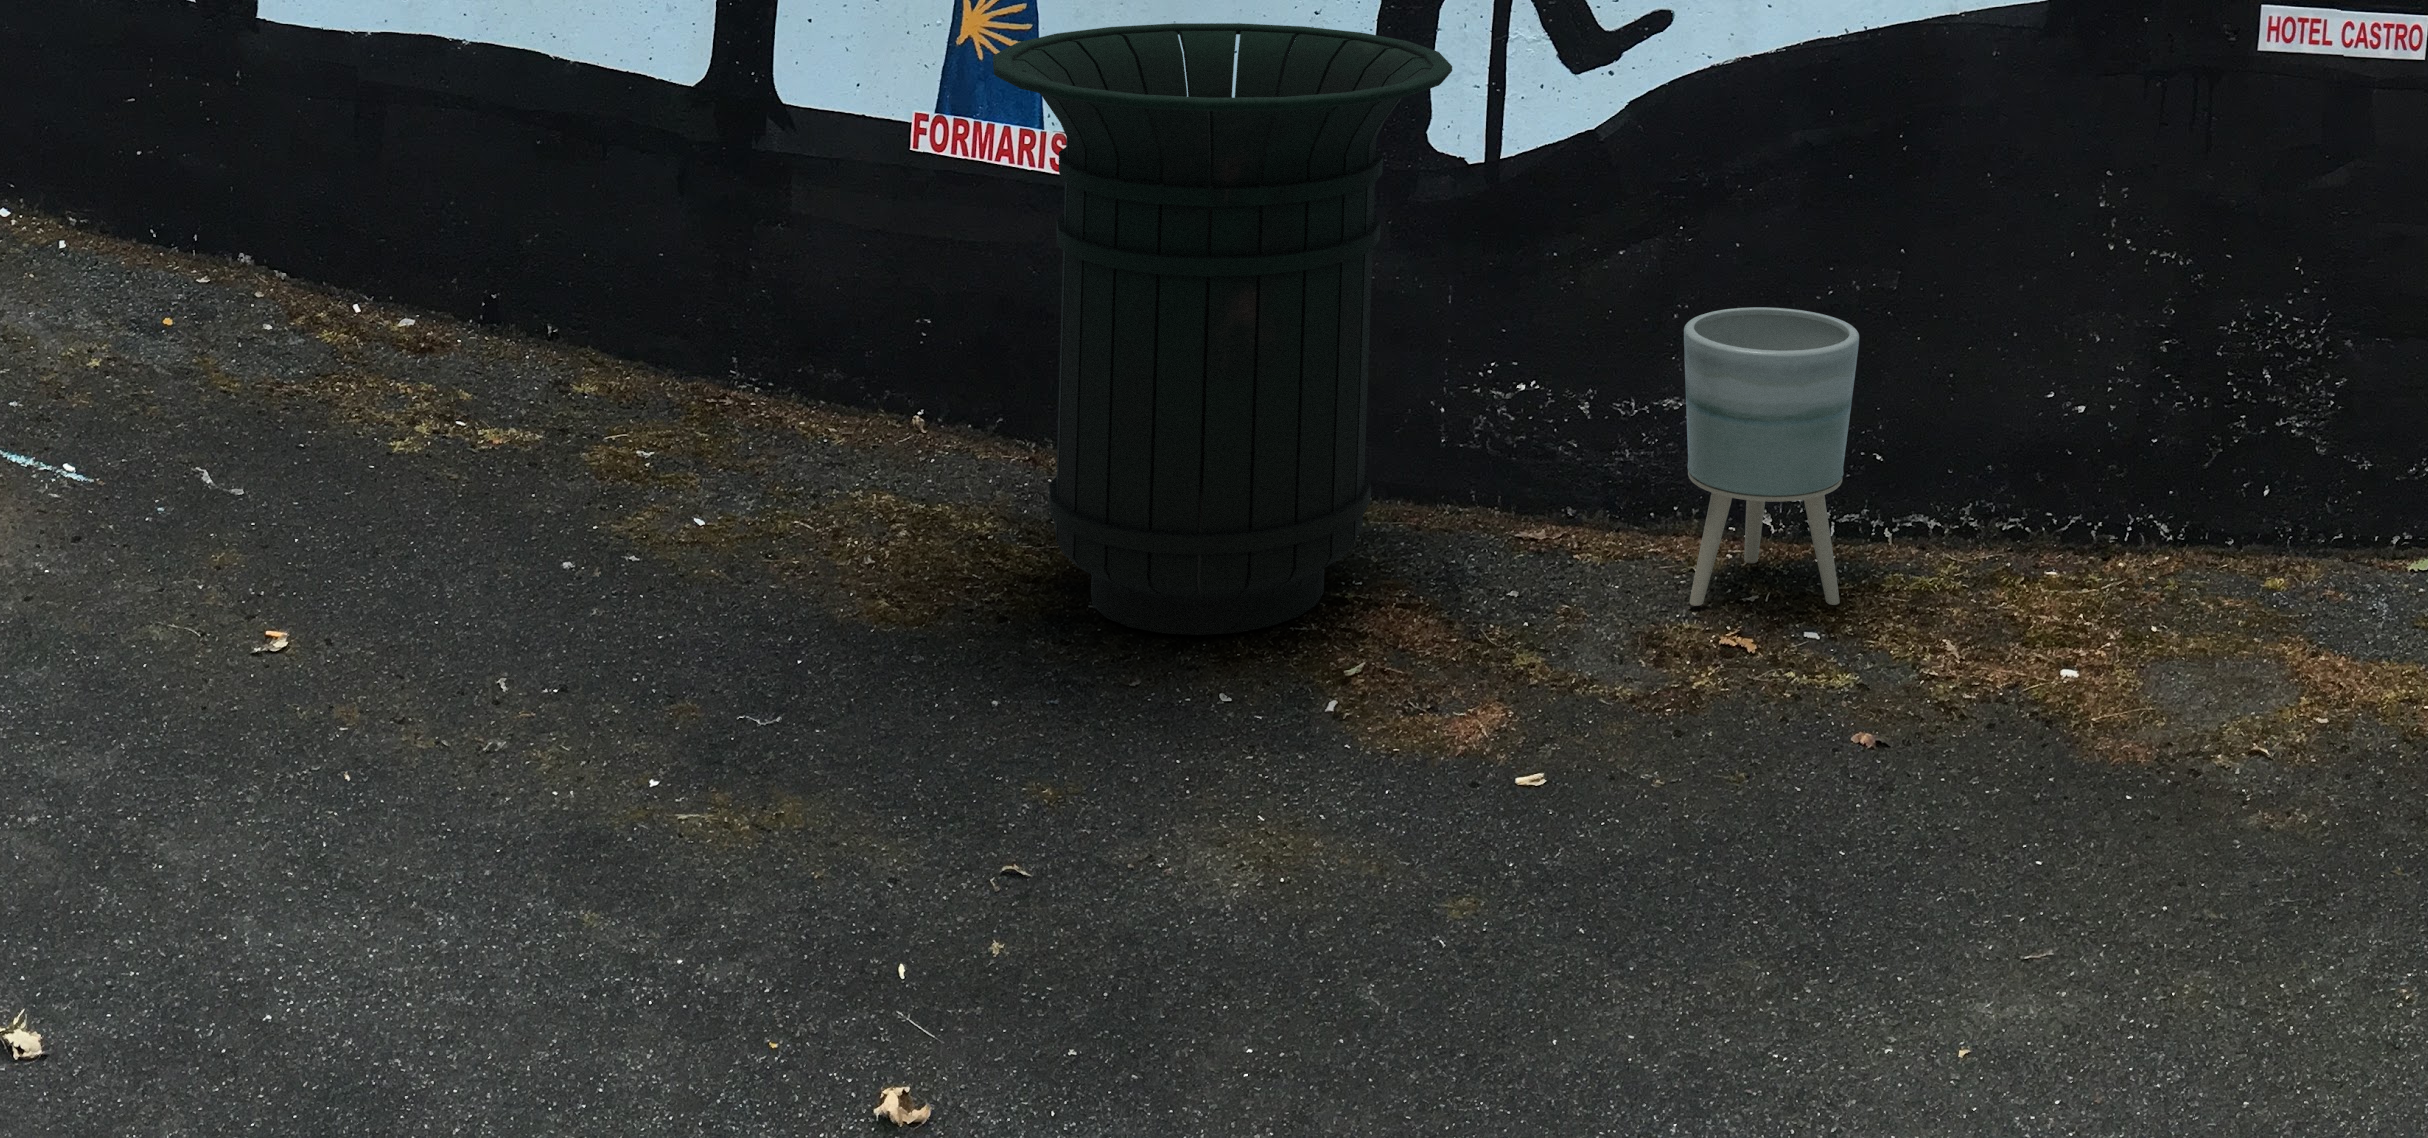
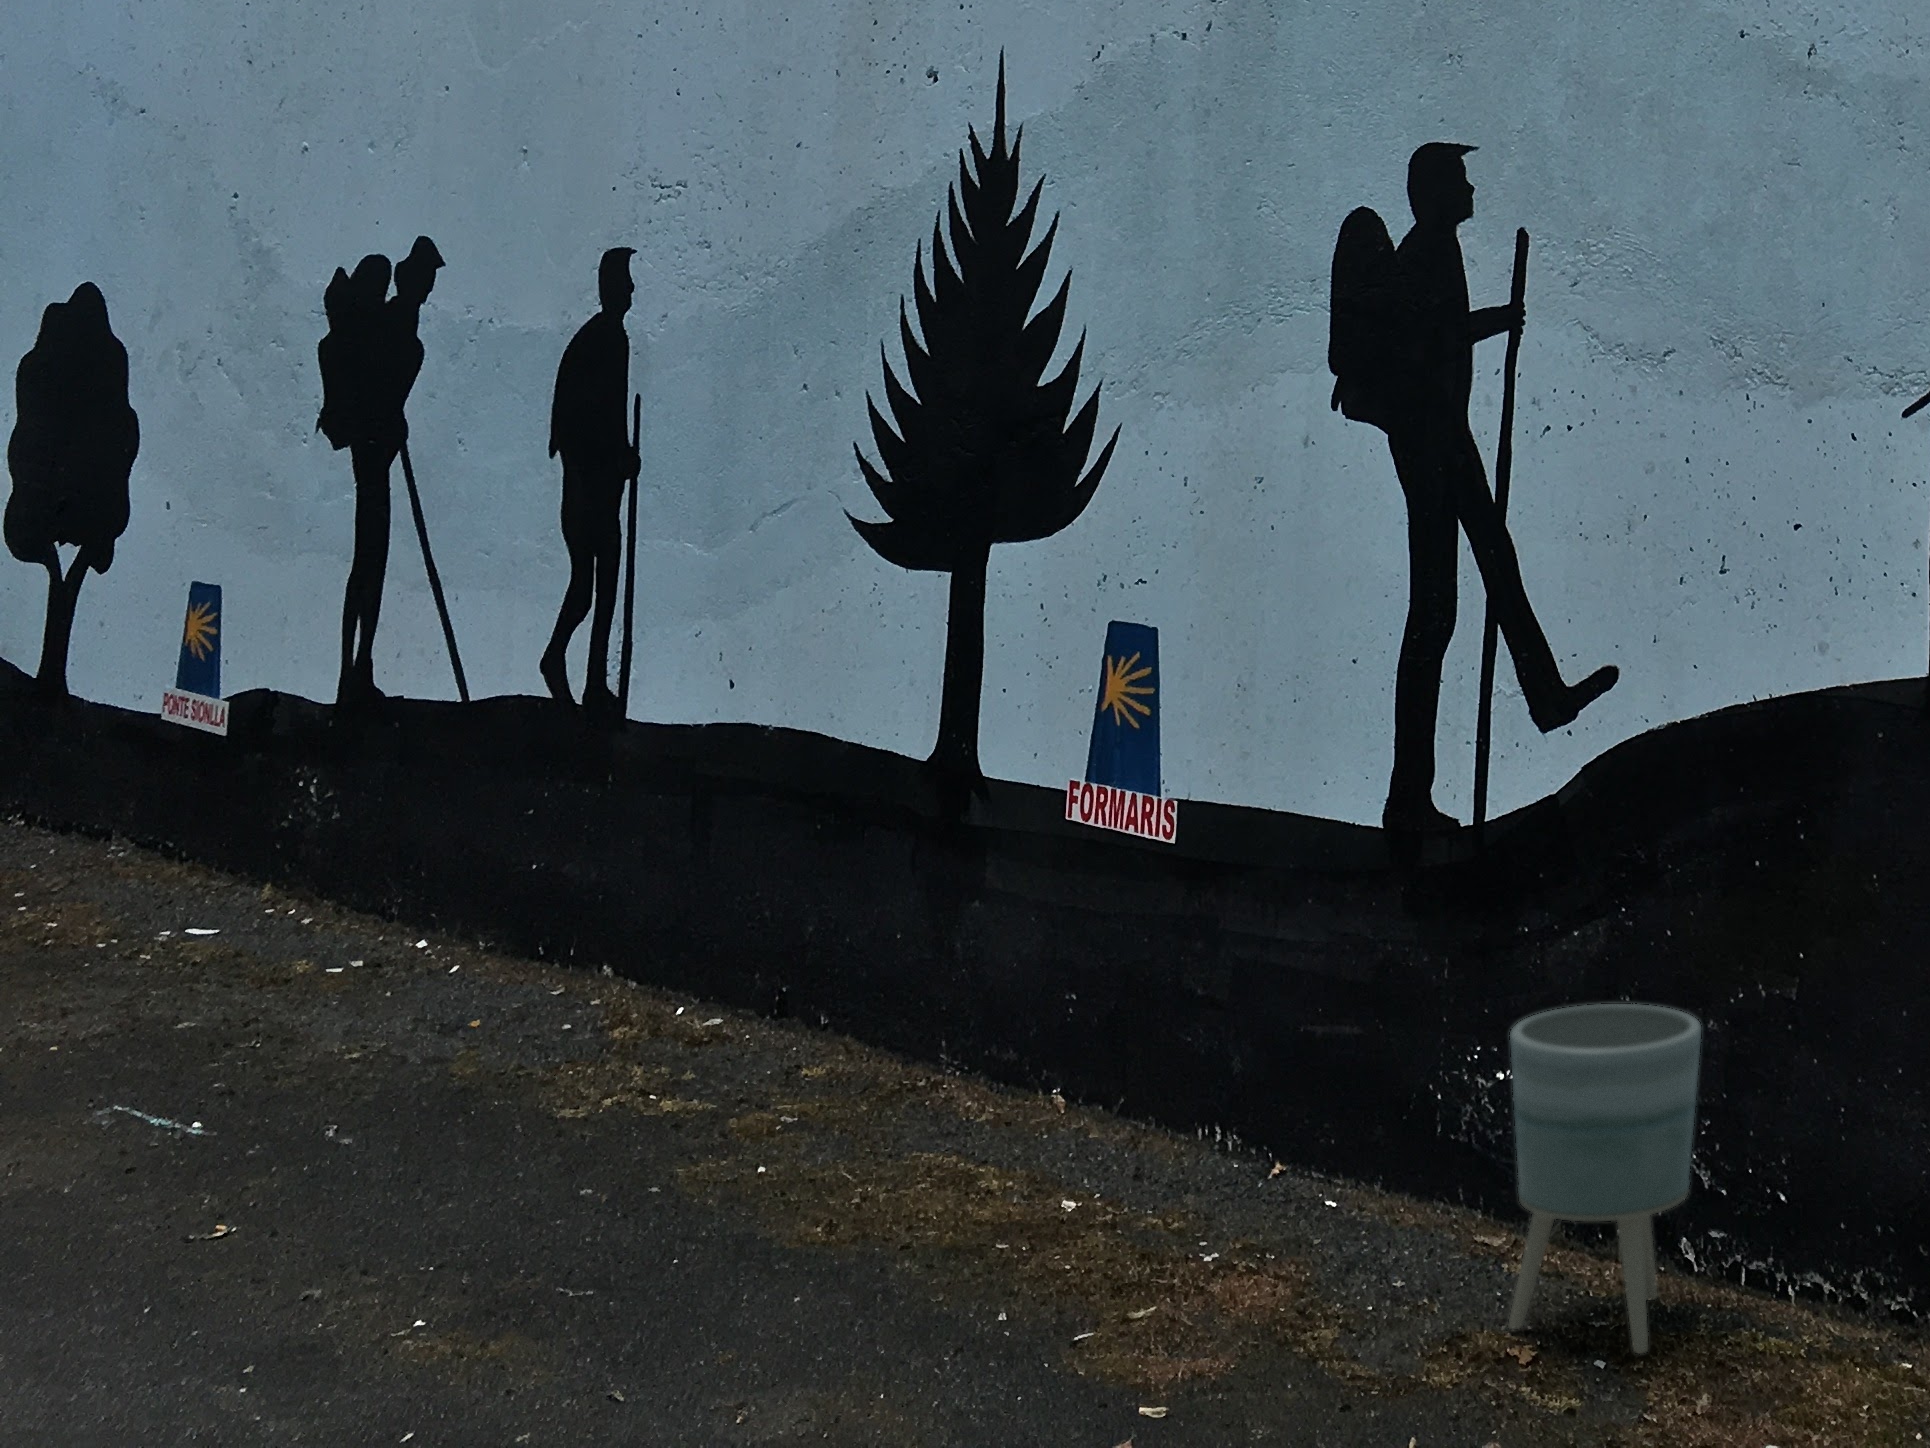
trash can: present [993,23,1452,635] -> none [946,672,1390,1278]

